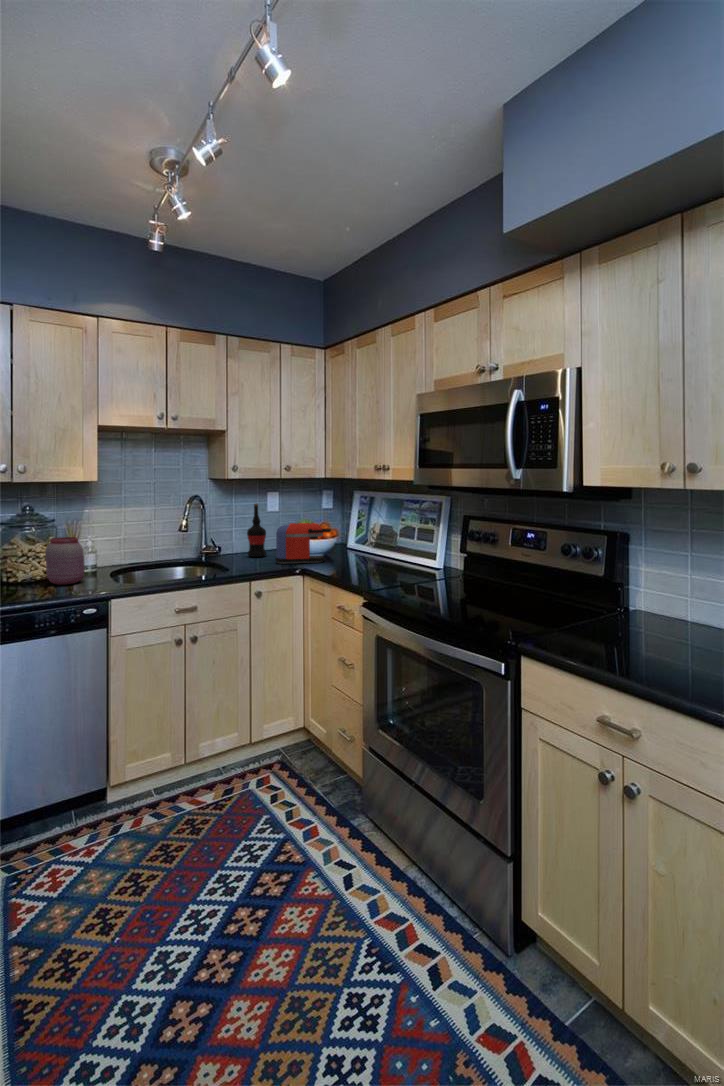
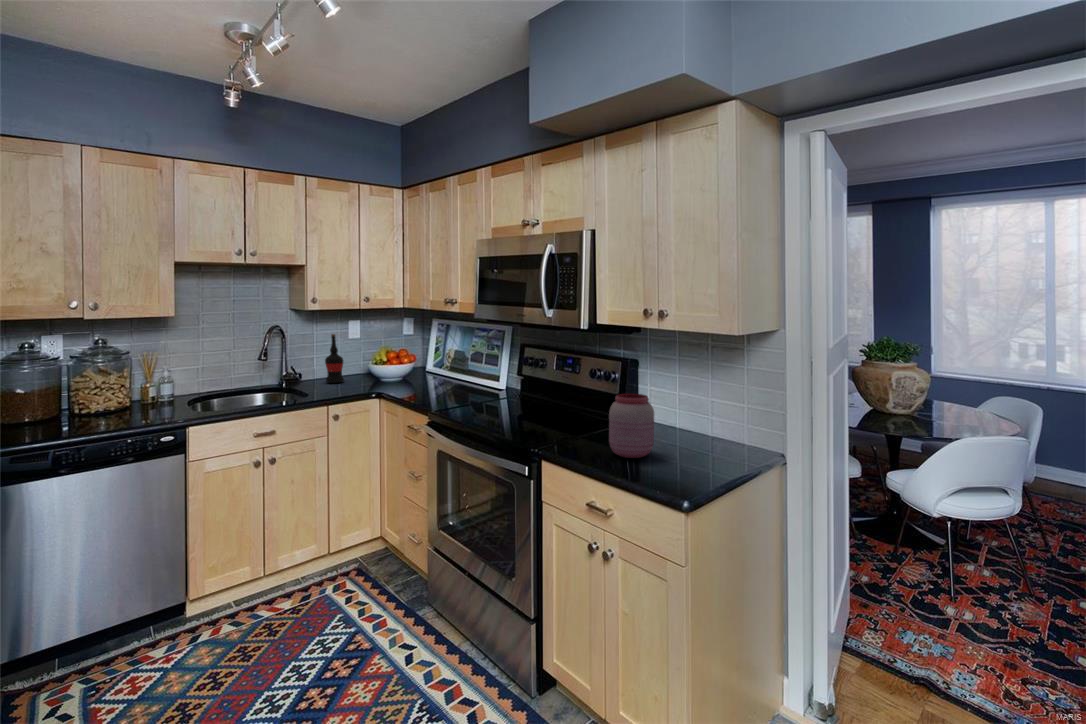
coffee maker: present [275,523,331,564] -> none [351,351,403,389]
jar: present [45,537,84,585] -> present [609,394,654,458]

